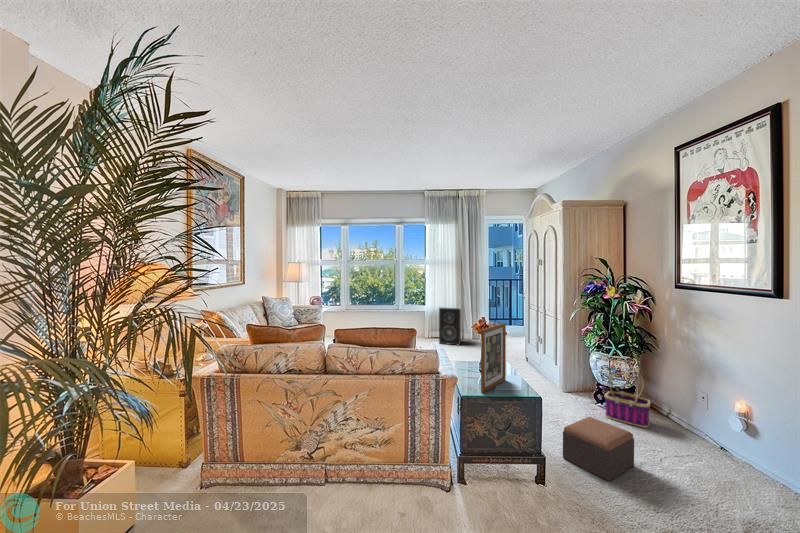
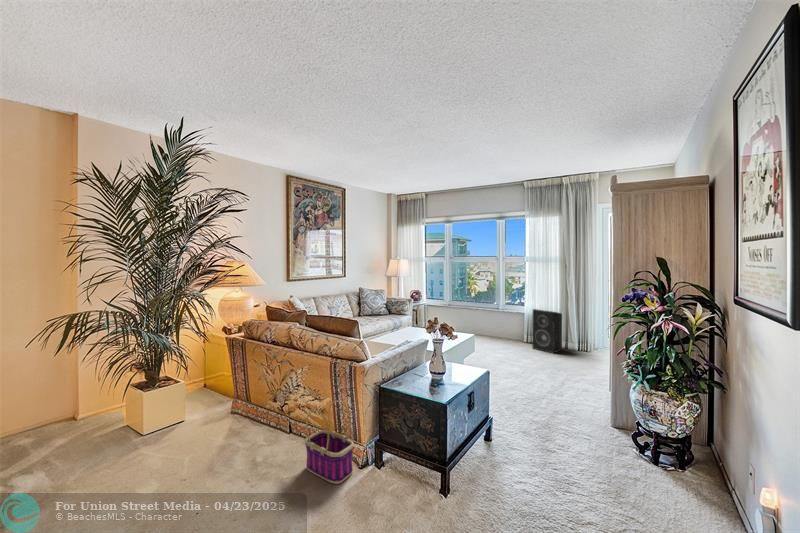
picture frame: present [481,323,506,393] -> none [404,324,450,388]
basket: present [605,369,651,428] -> present [305,400,354,484]
footstool: present [563,417,634,481] -> none [505,447,582,519]

